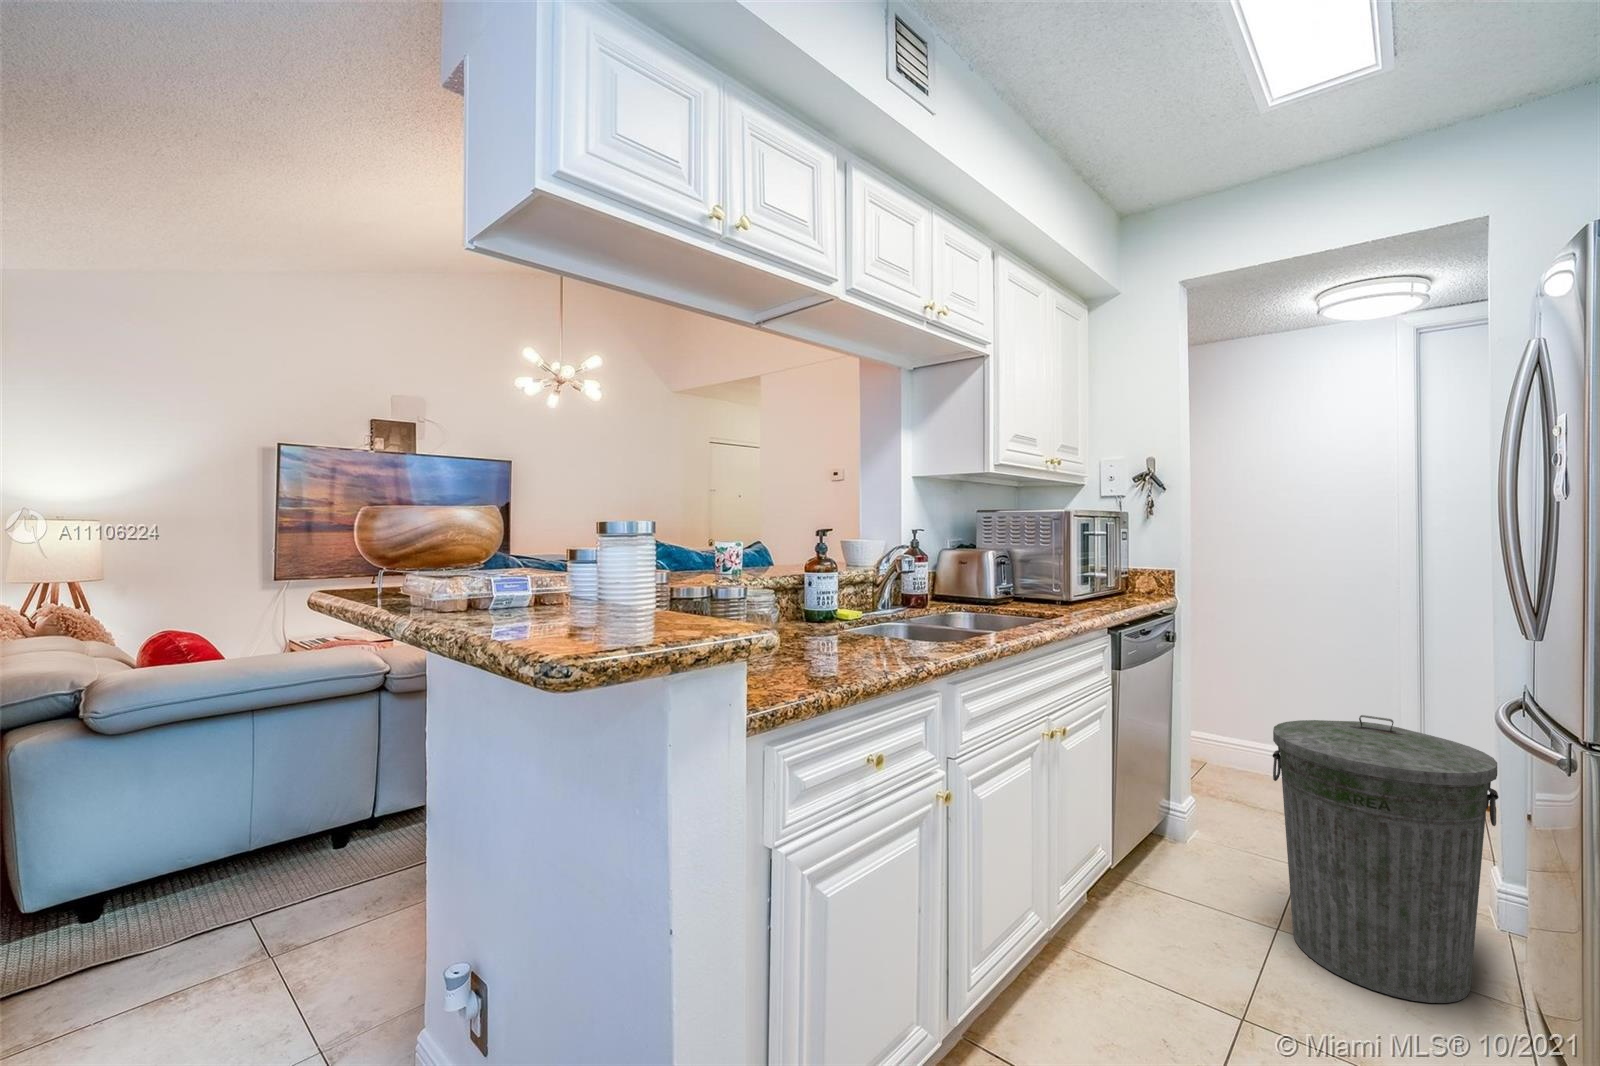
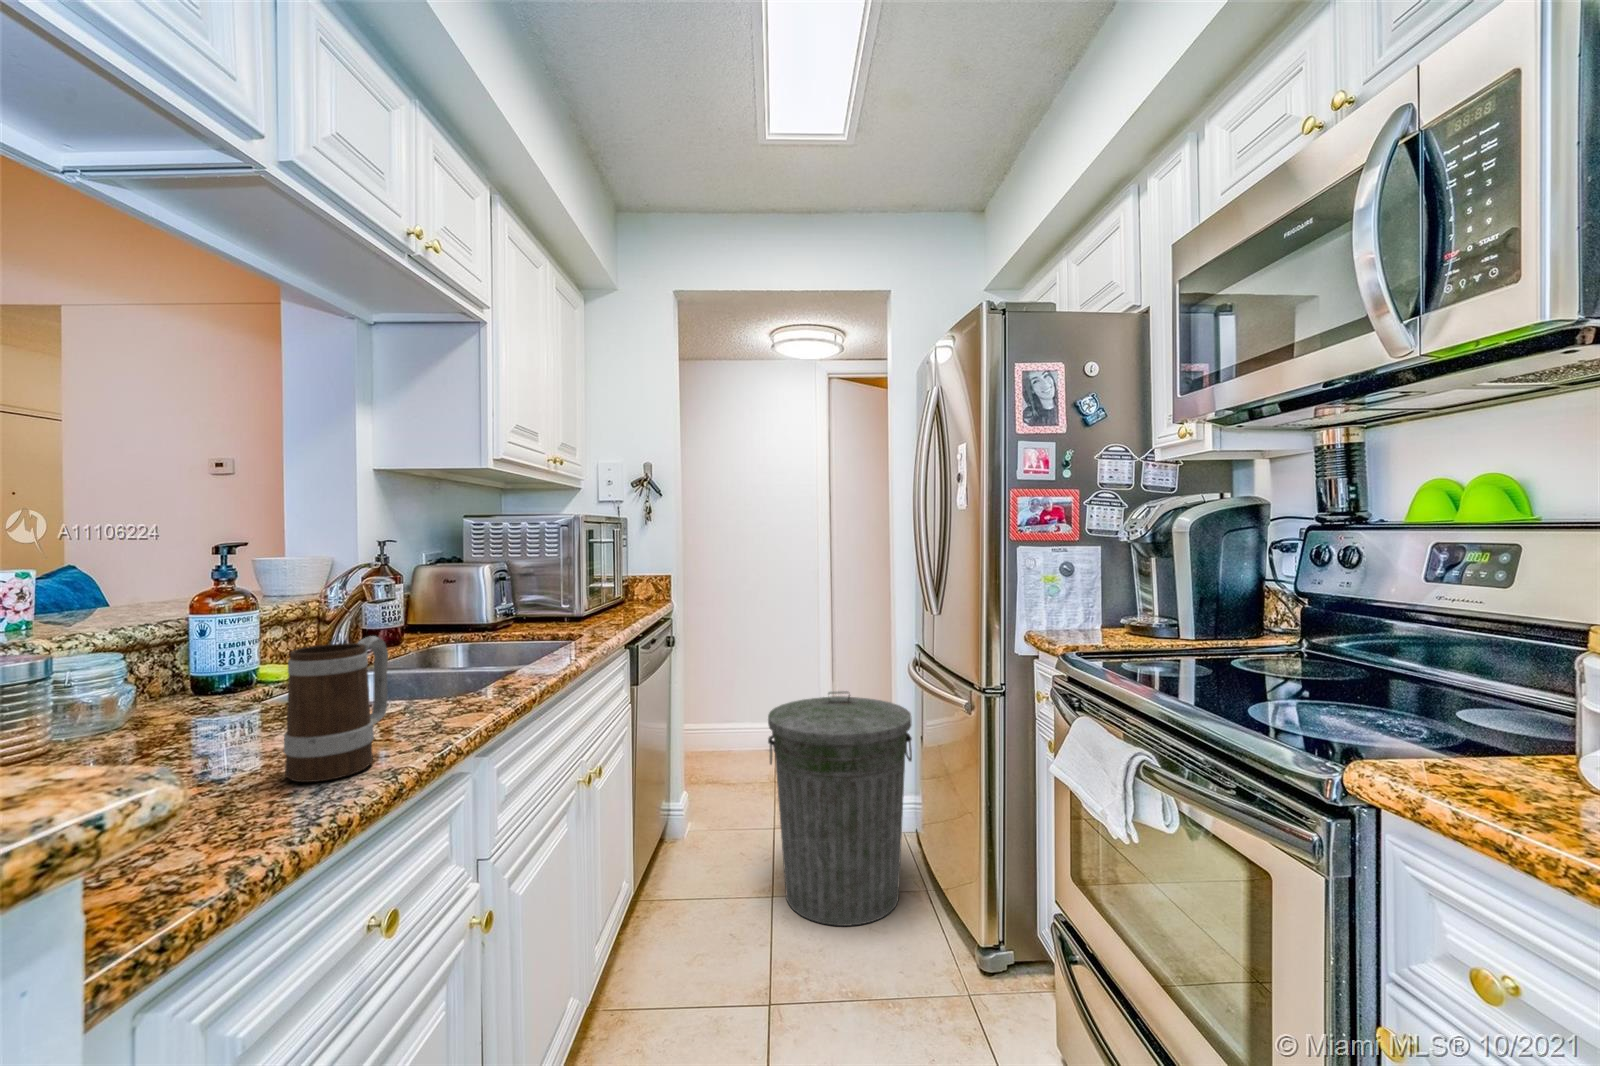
mug: none [834,587,891,670] -> present [283,636,388,782]

